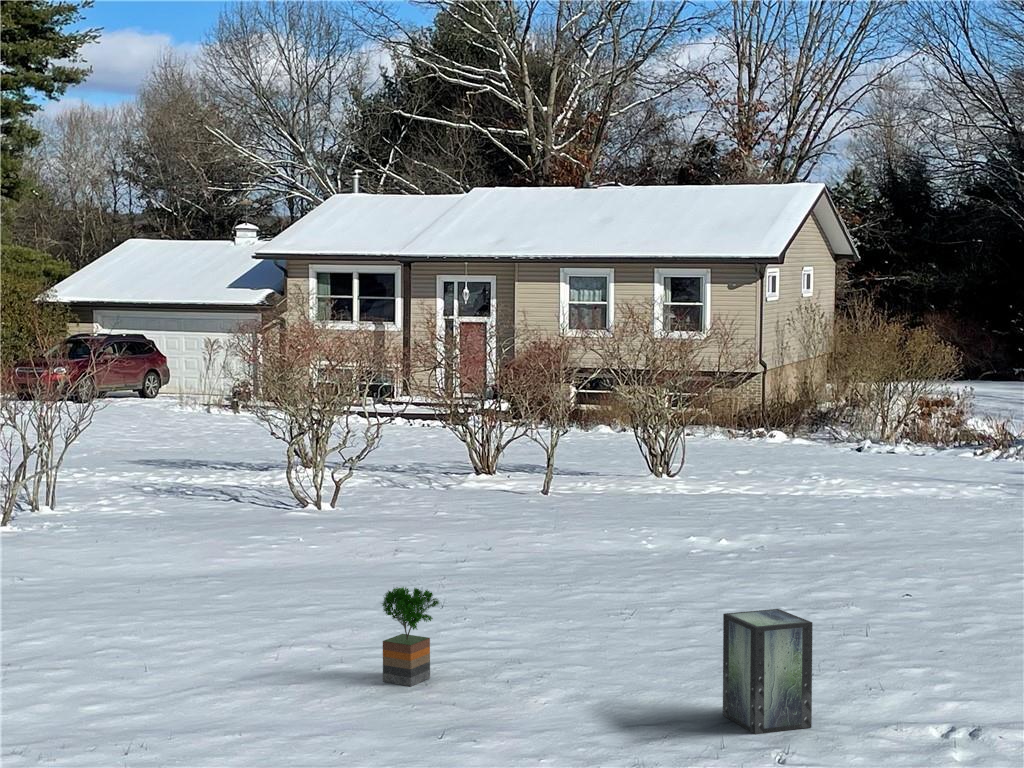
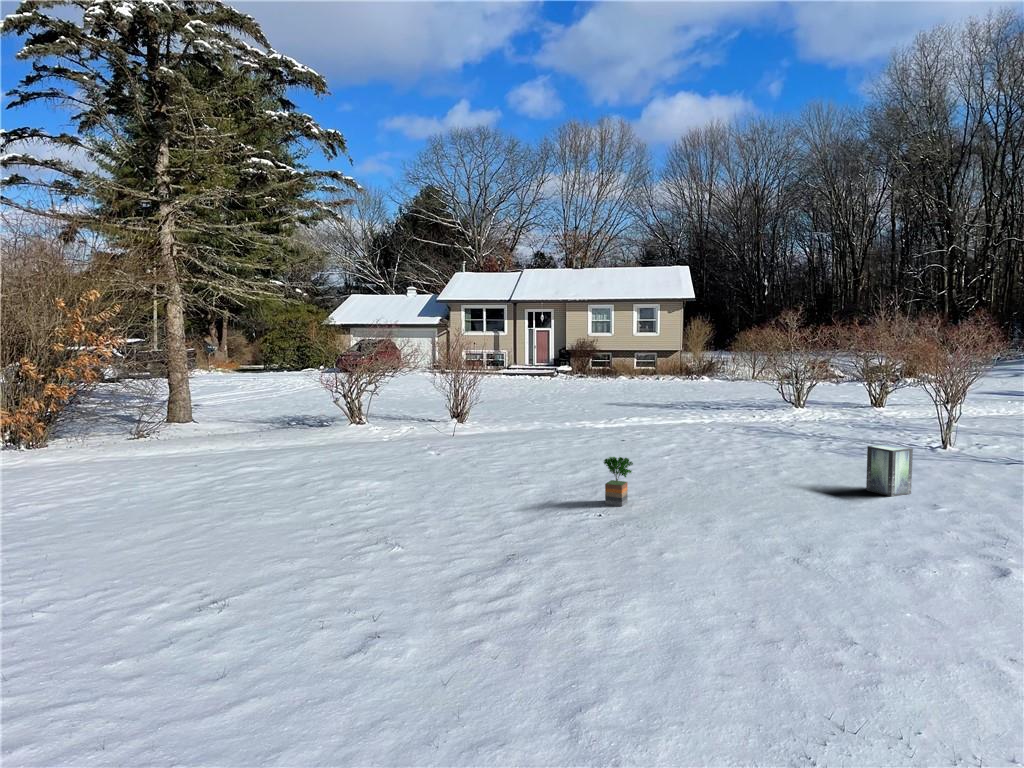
potted tree: present [382,587,439,686] -> present [604,457,633,506]

